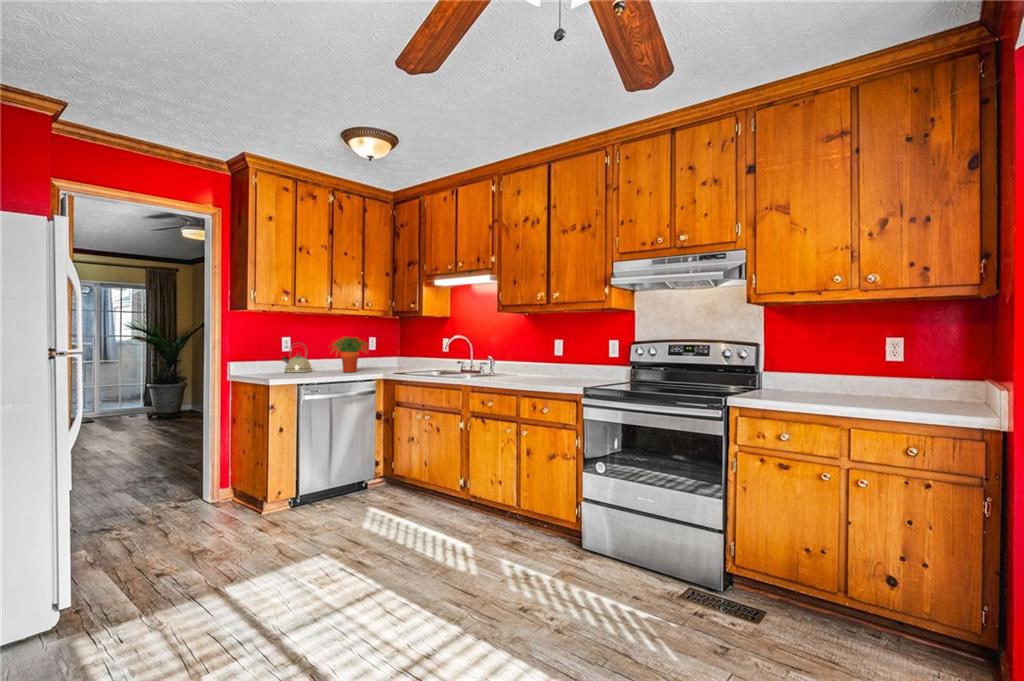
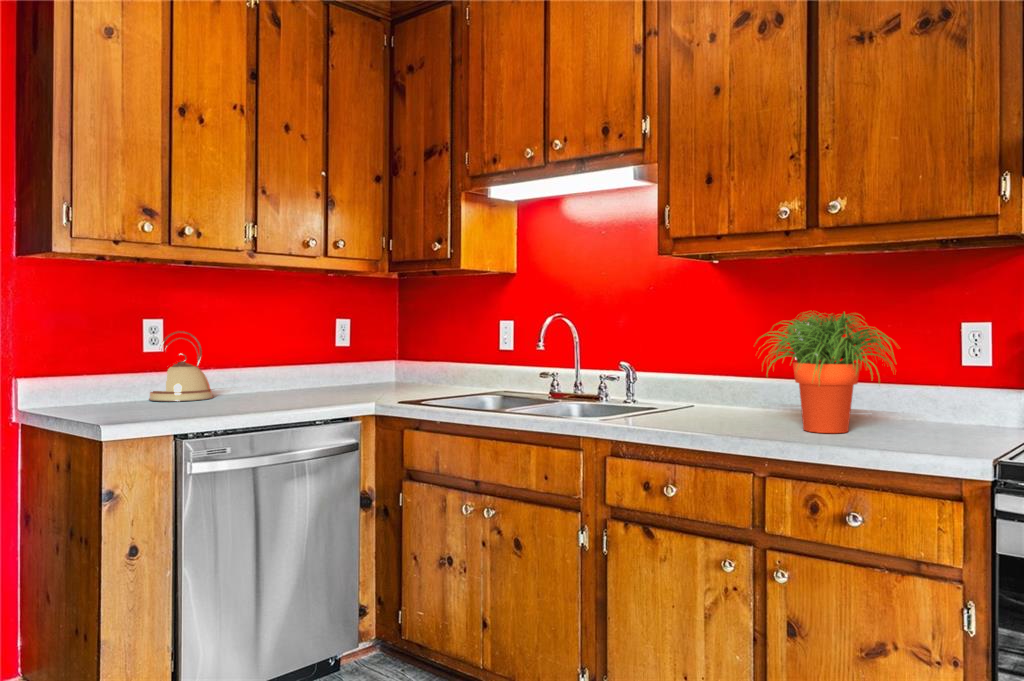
potted plant: present [333,336,367,372] -> present [755,312,896,433]

